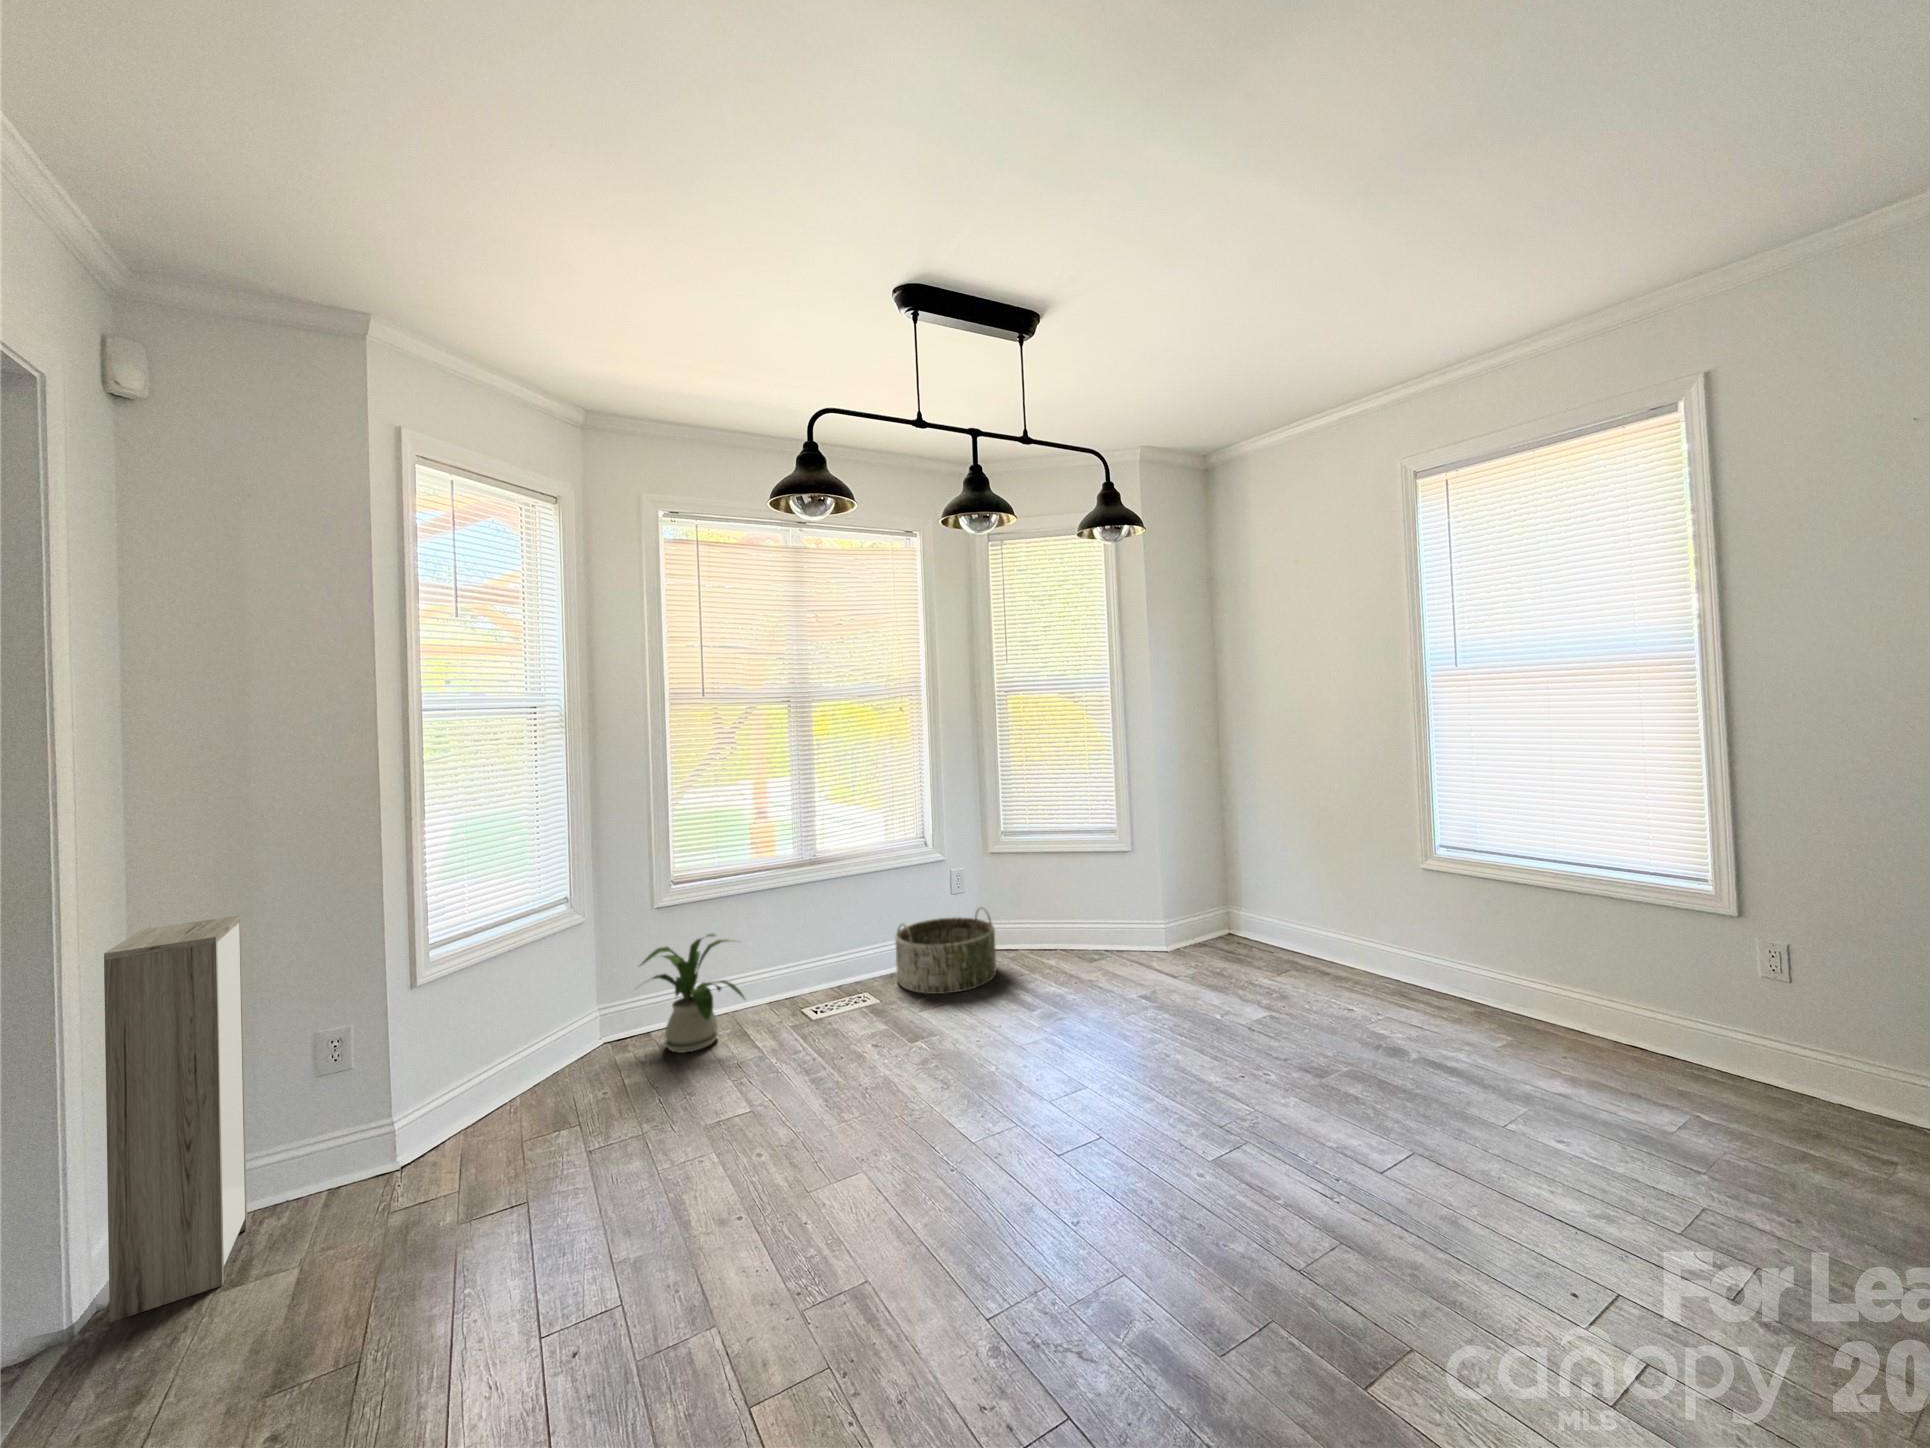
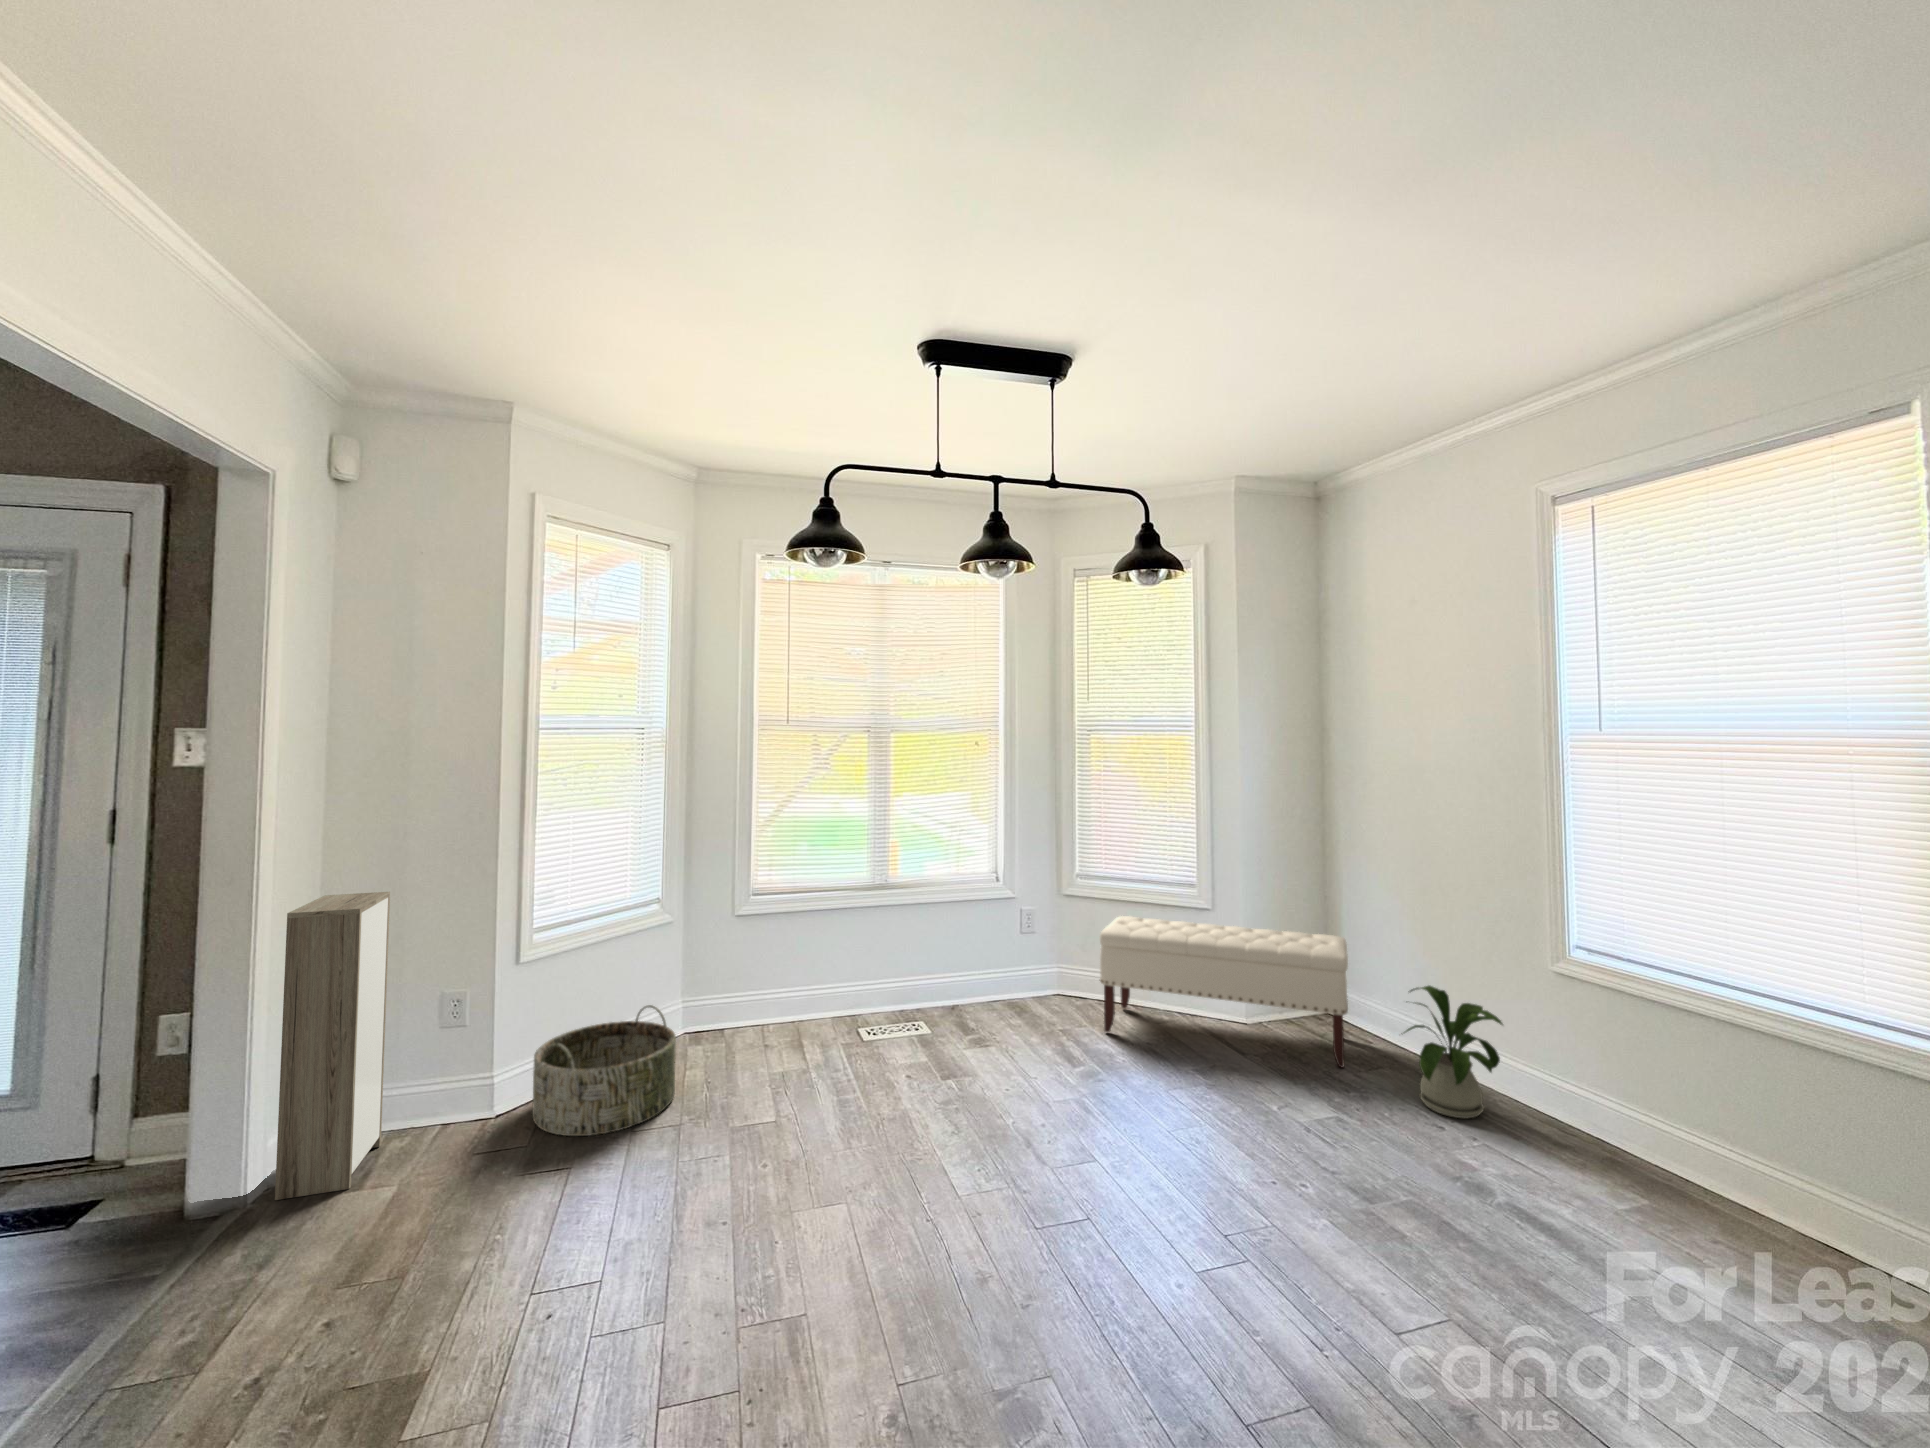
bench: none [1038,862,1260,975] -> present [1100,916,1348,1068]
basket: present [895,908,997,994] -> present [532,1005,676,1136]
house plant: present [641,934,744,1053] -> present [1404,986,1503,1118]

